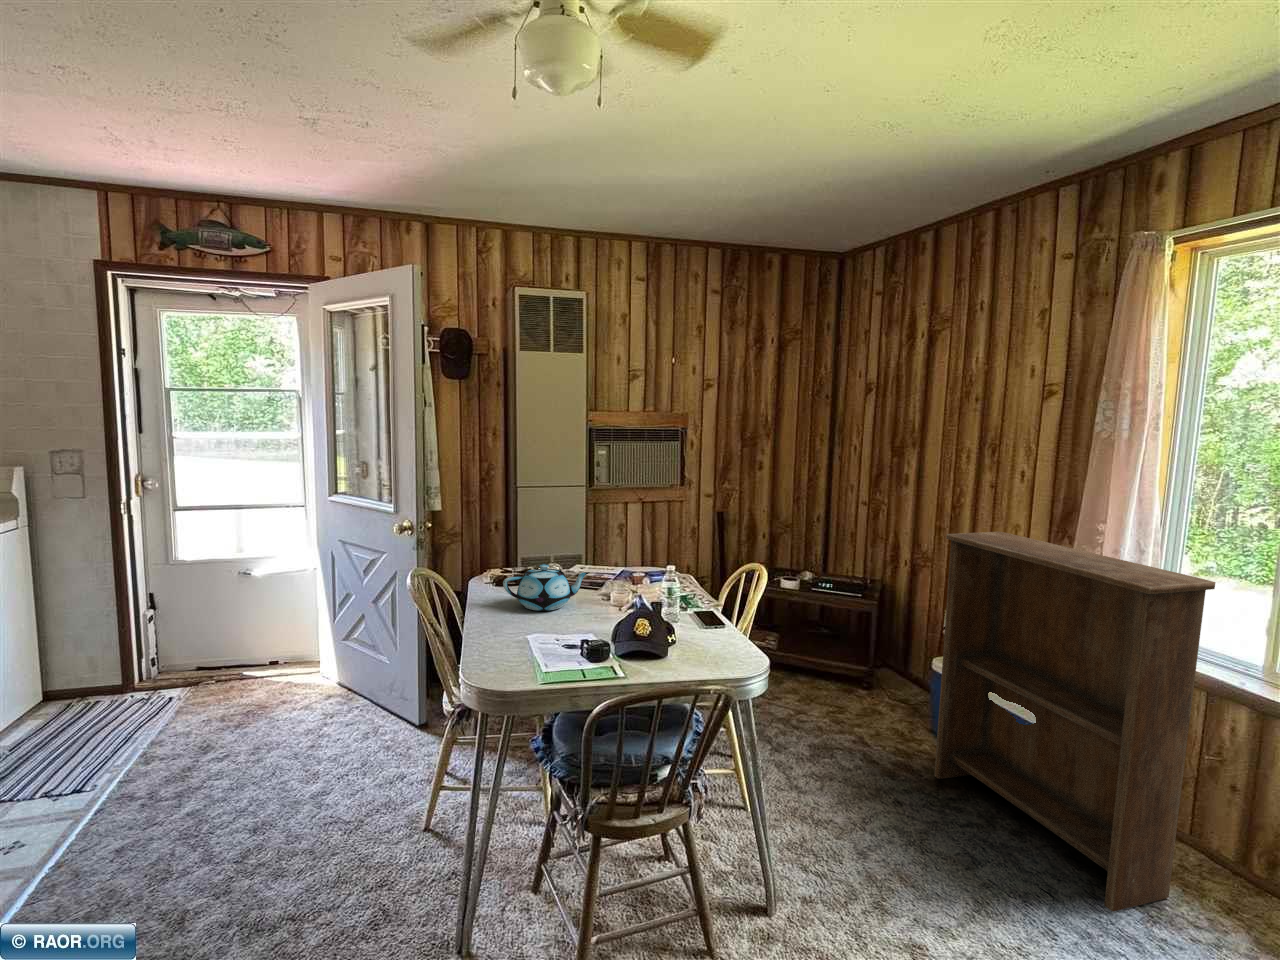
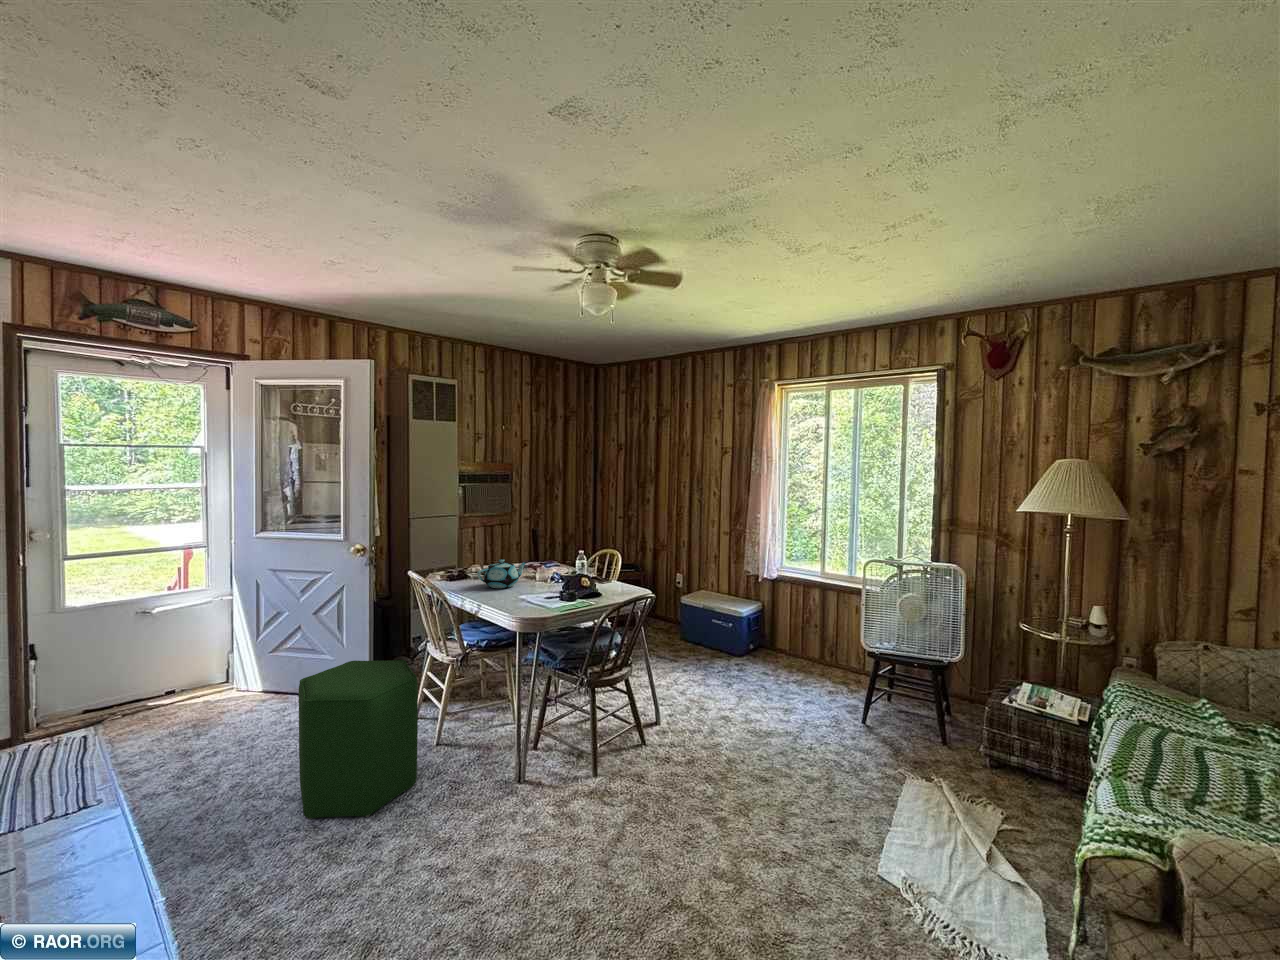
bookshelf: present [934,532,1216,911] -> none [695,523,809,685]
ottoman: none [189,685,373,925] -> present [299,660,418,820]

